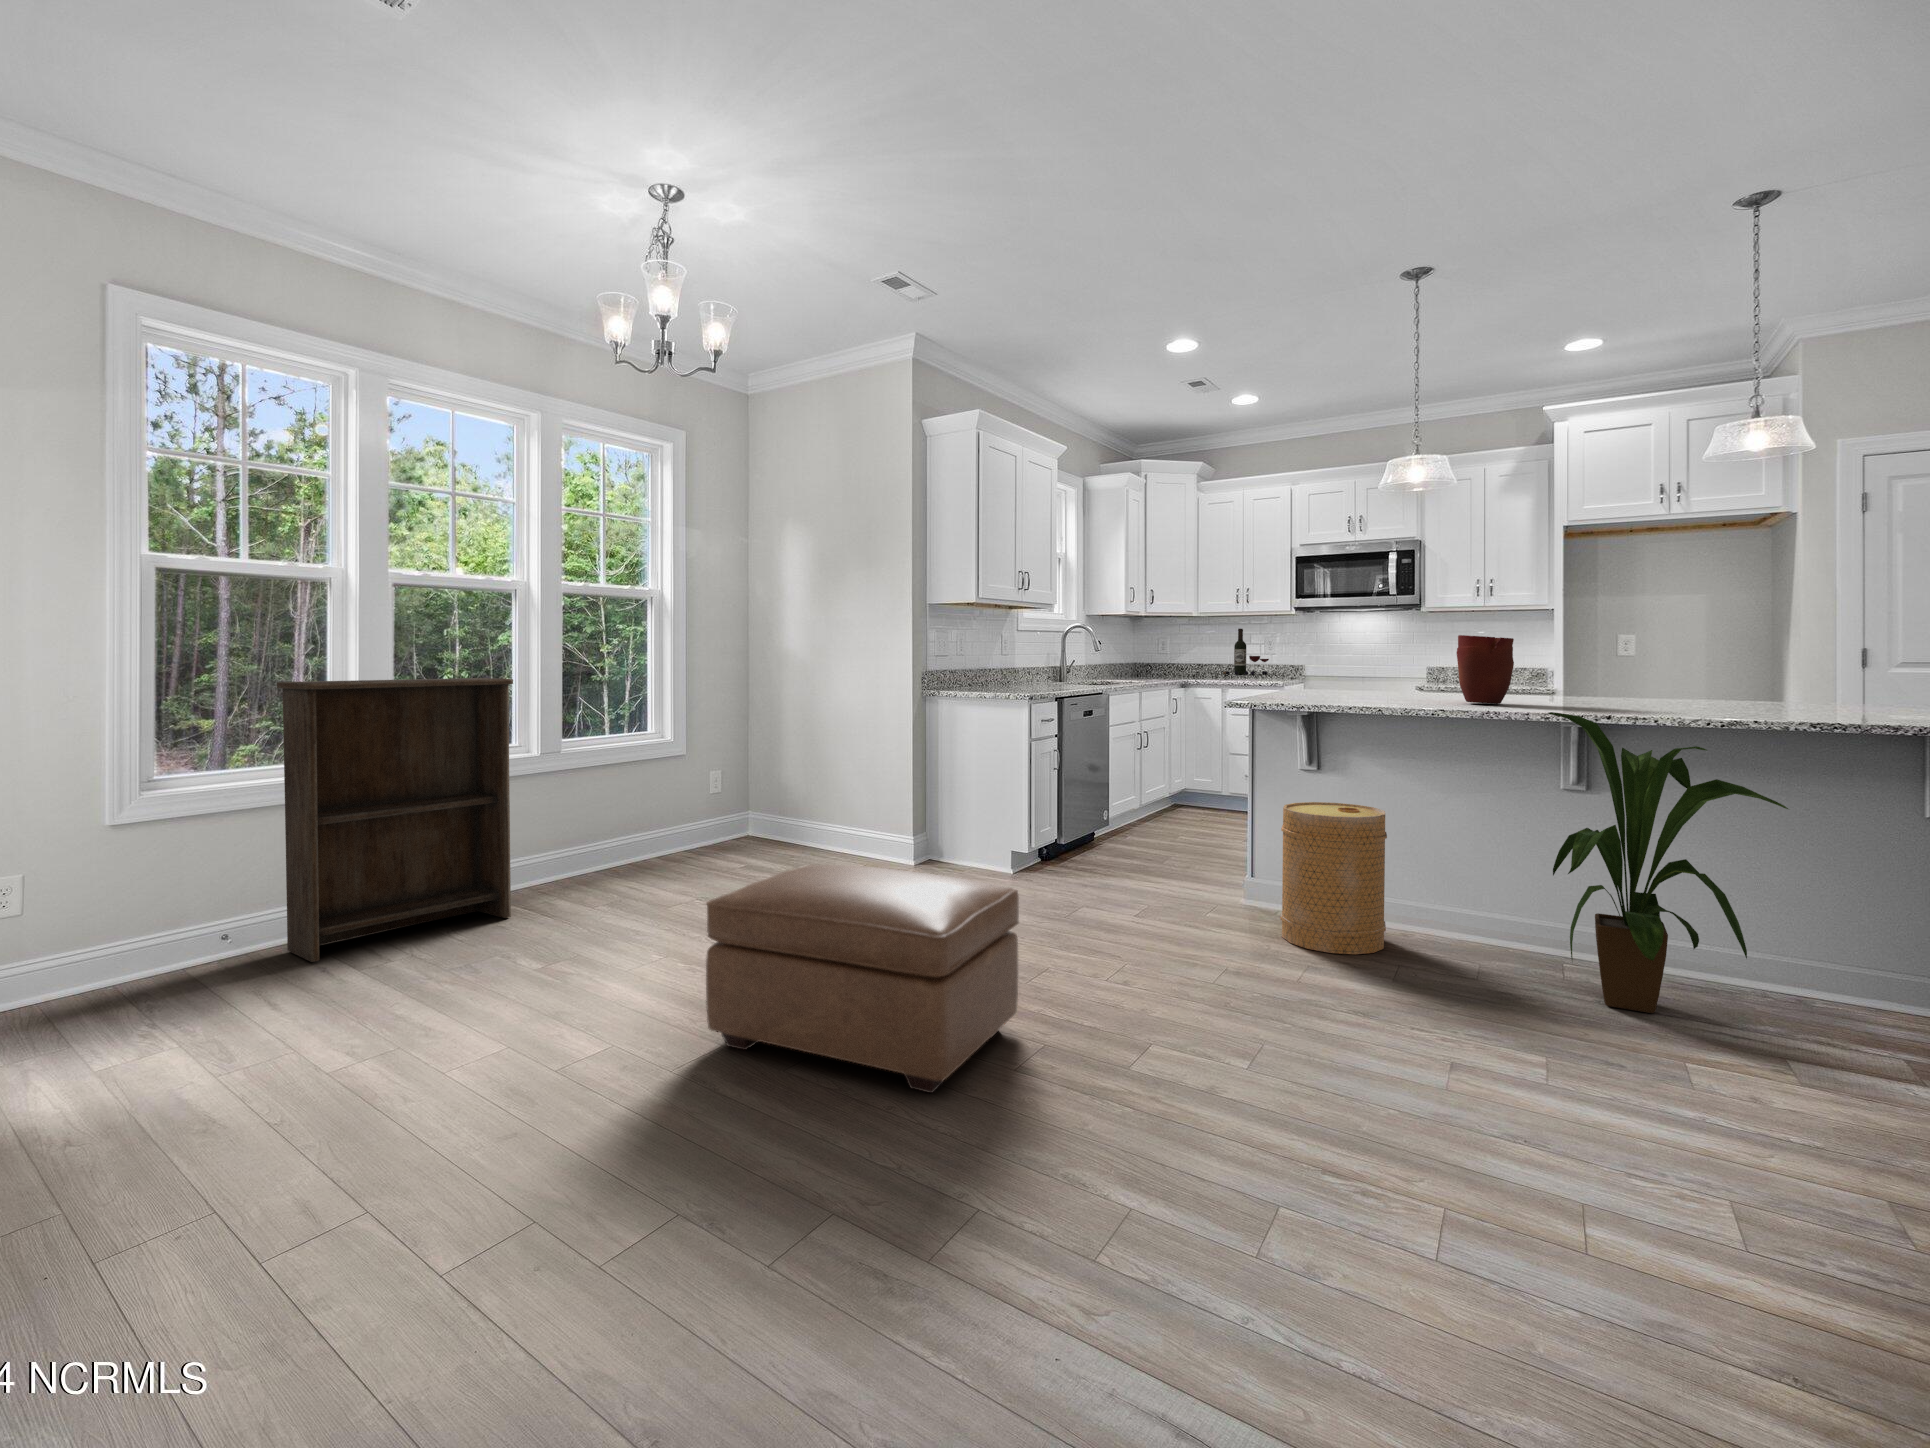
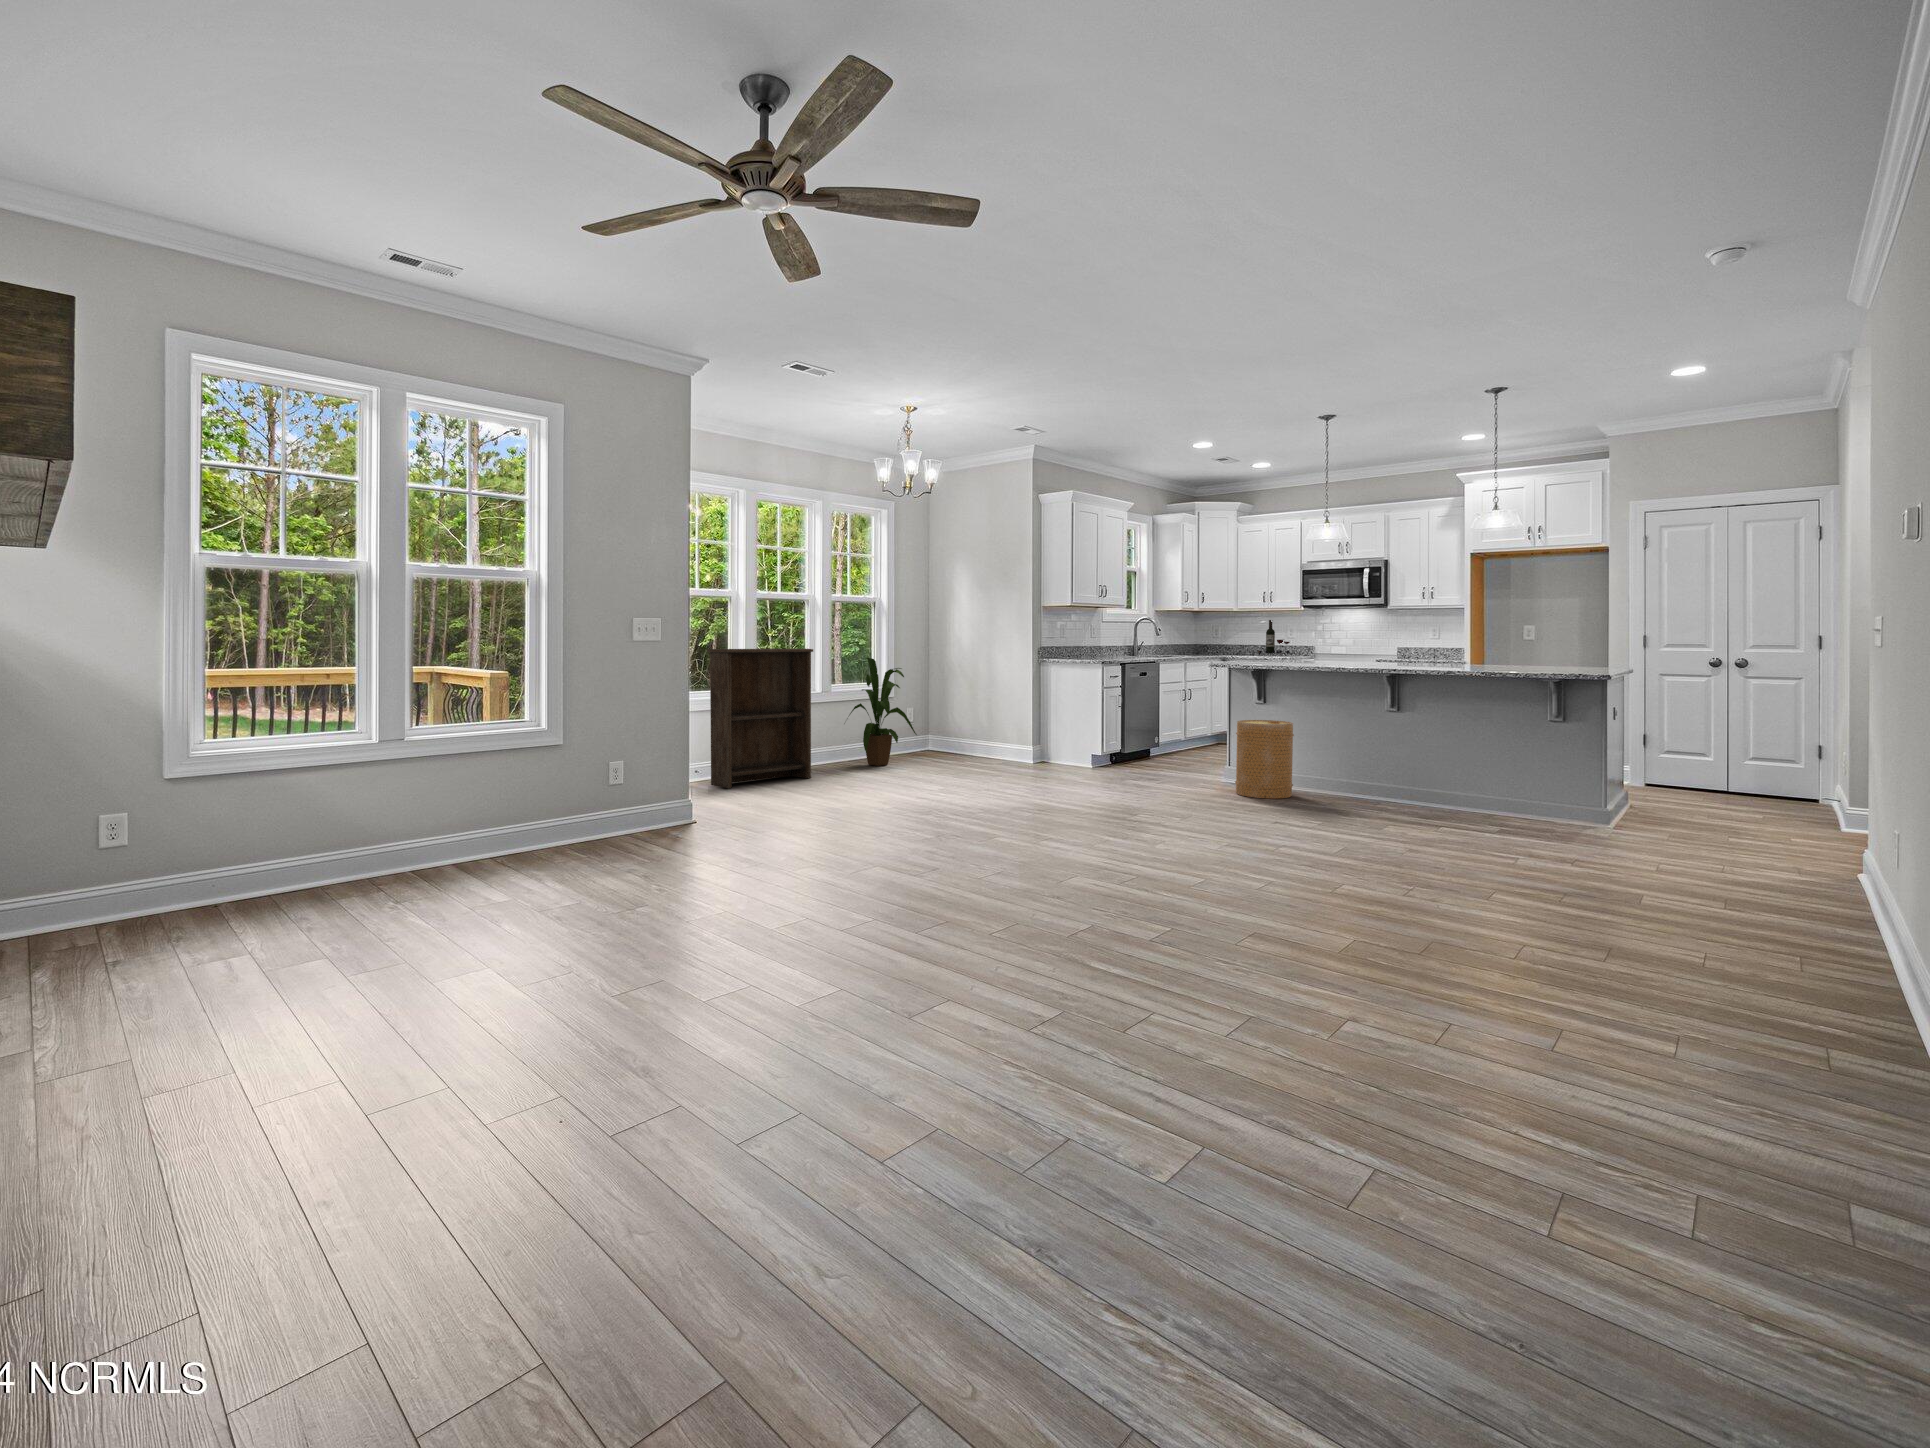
vase: present [1457,635,1514,704] -> none [1360,626,1392,667]
house plant: present [1548,712,1788,1013] -> present [850,658,917,766]
ottoman: present [706,865,1019,1093] -> none [935,737,1080,824]

